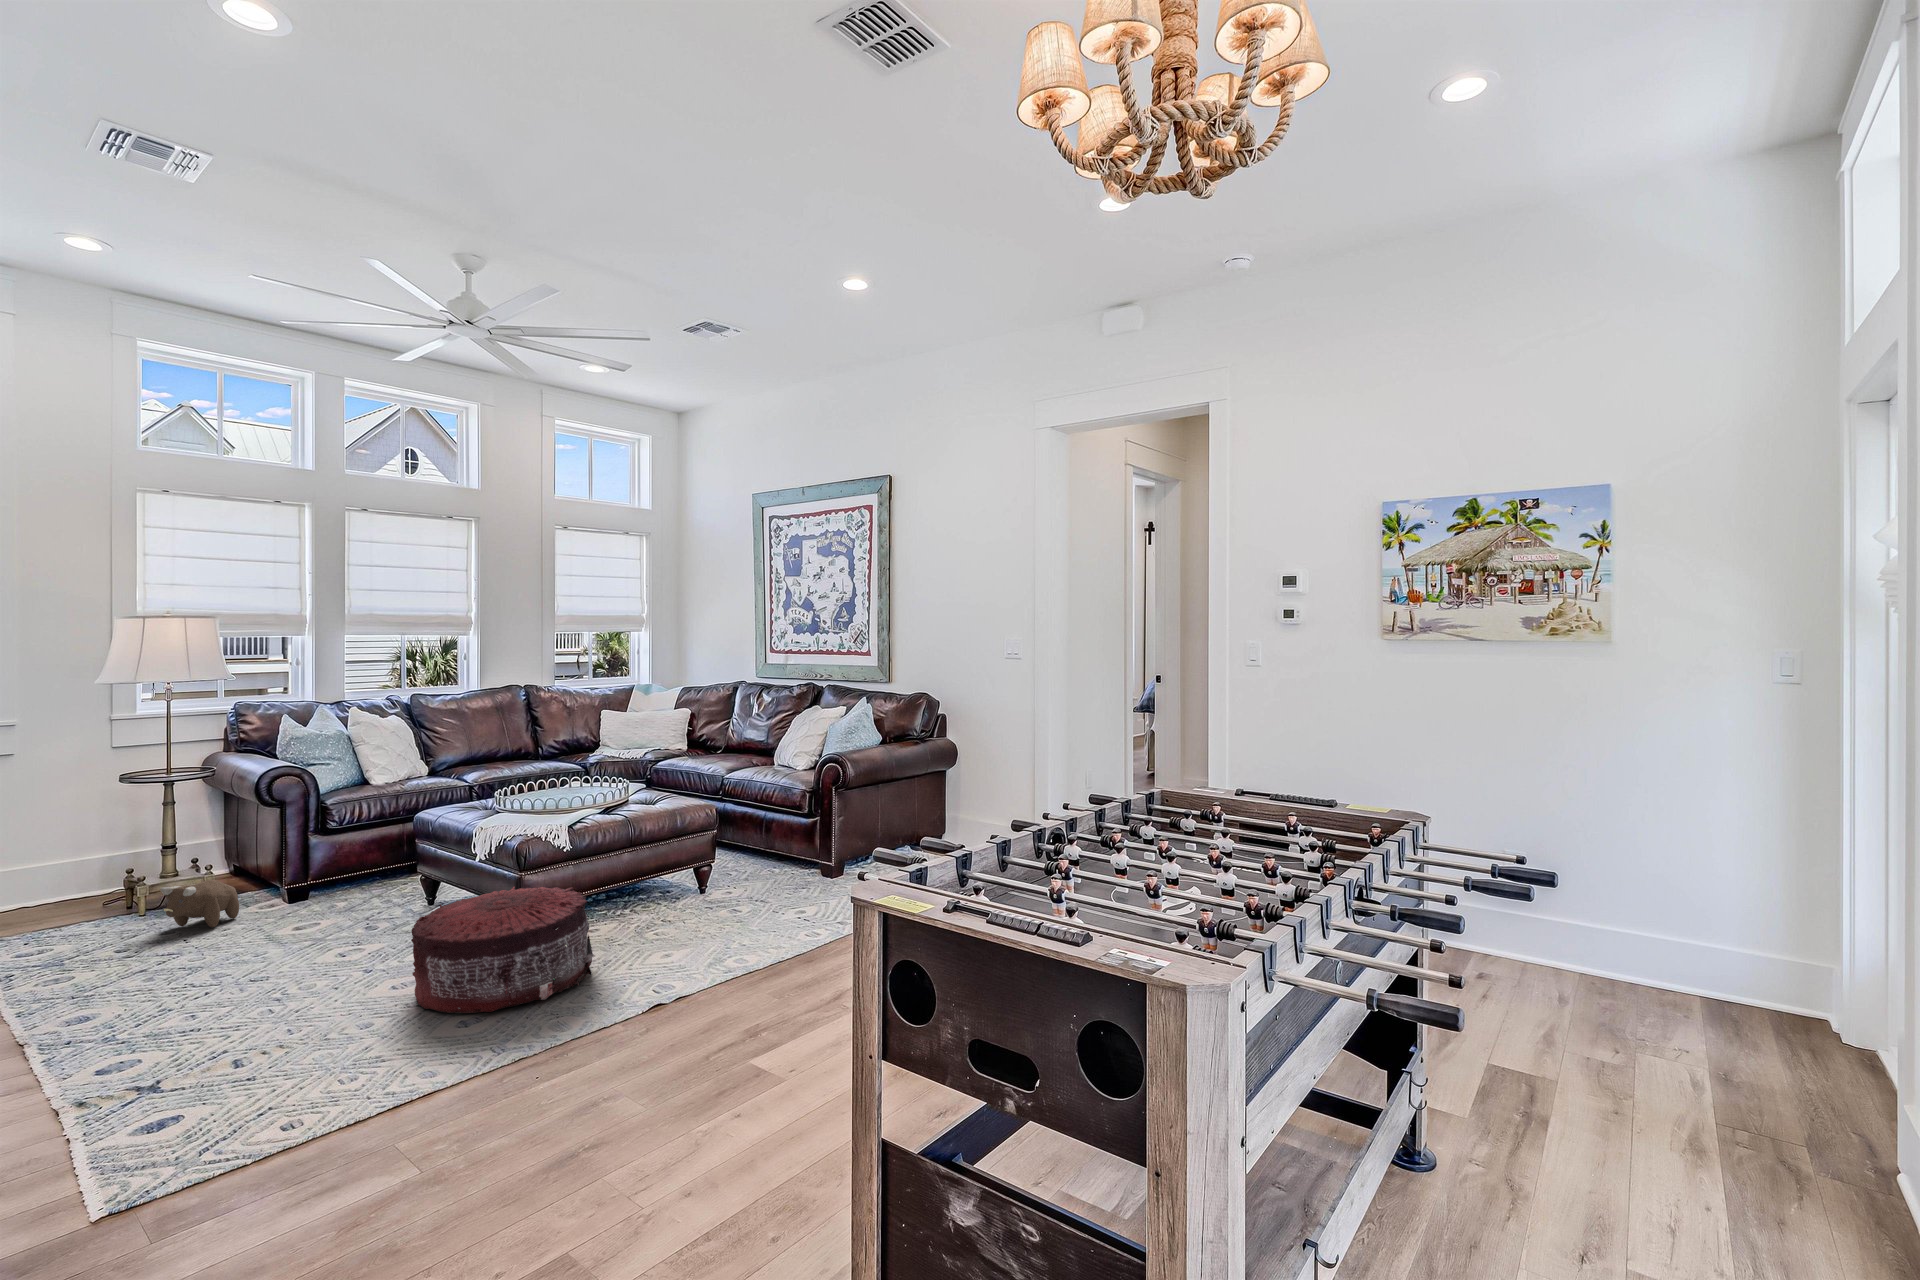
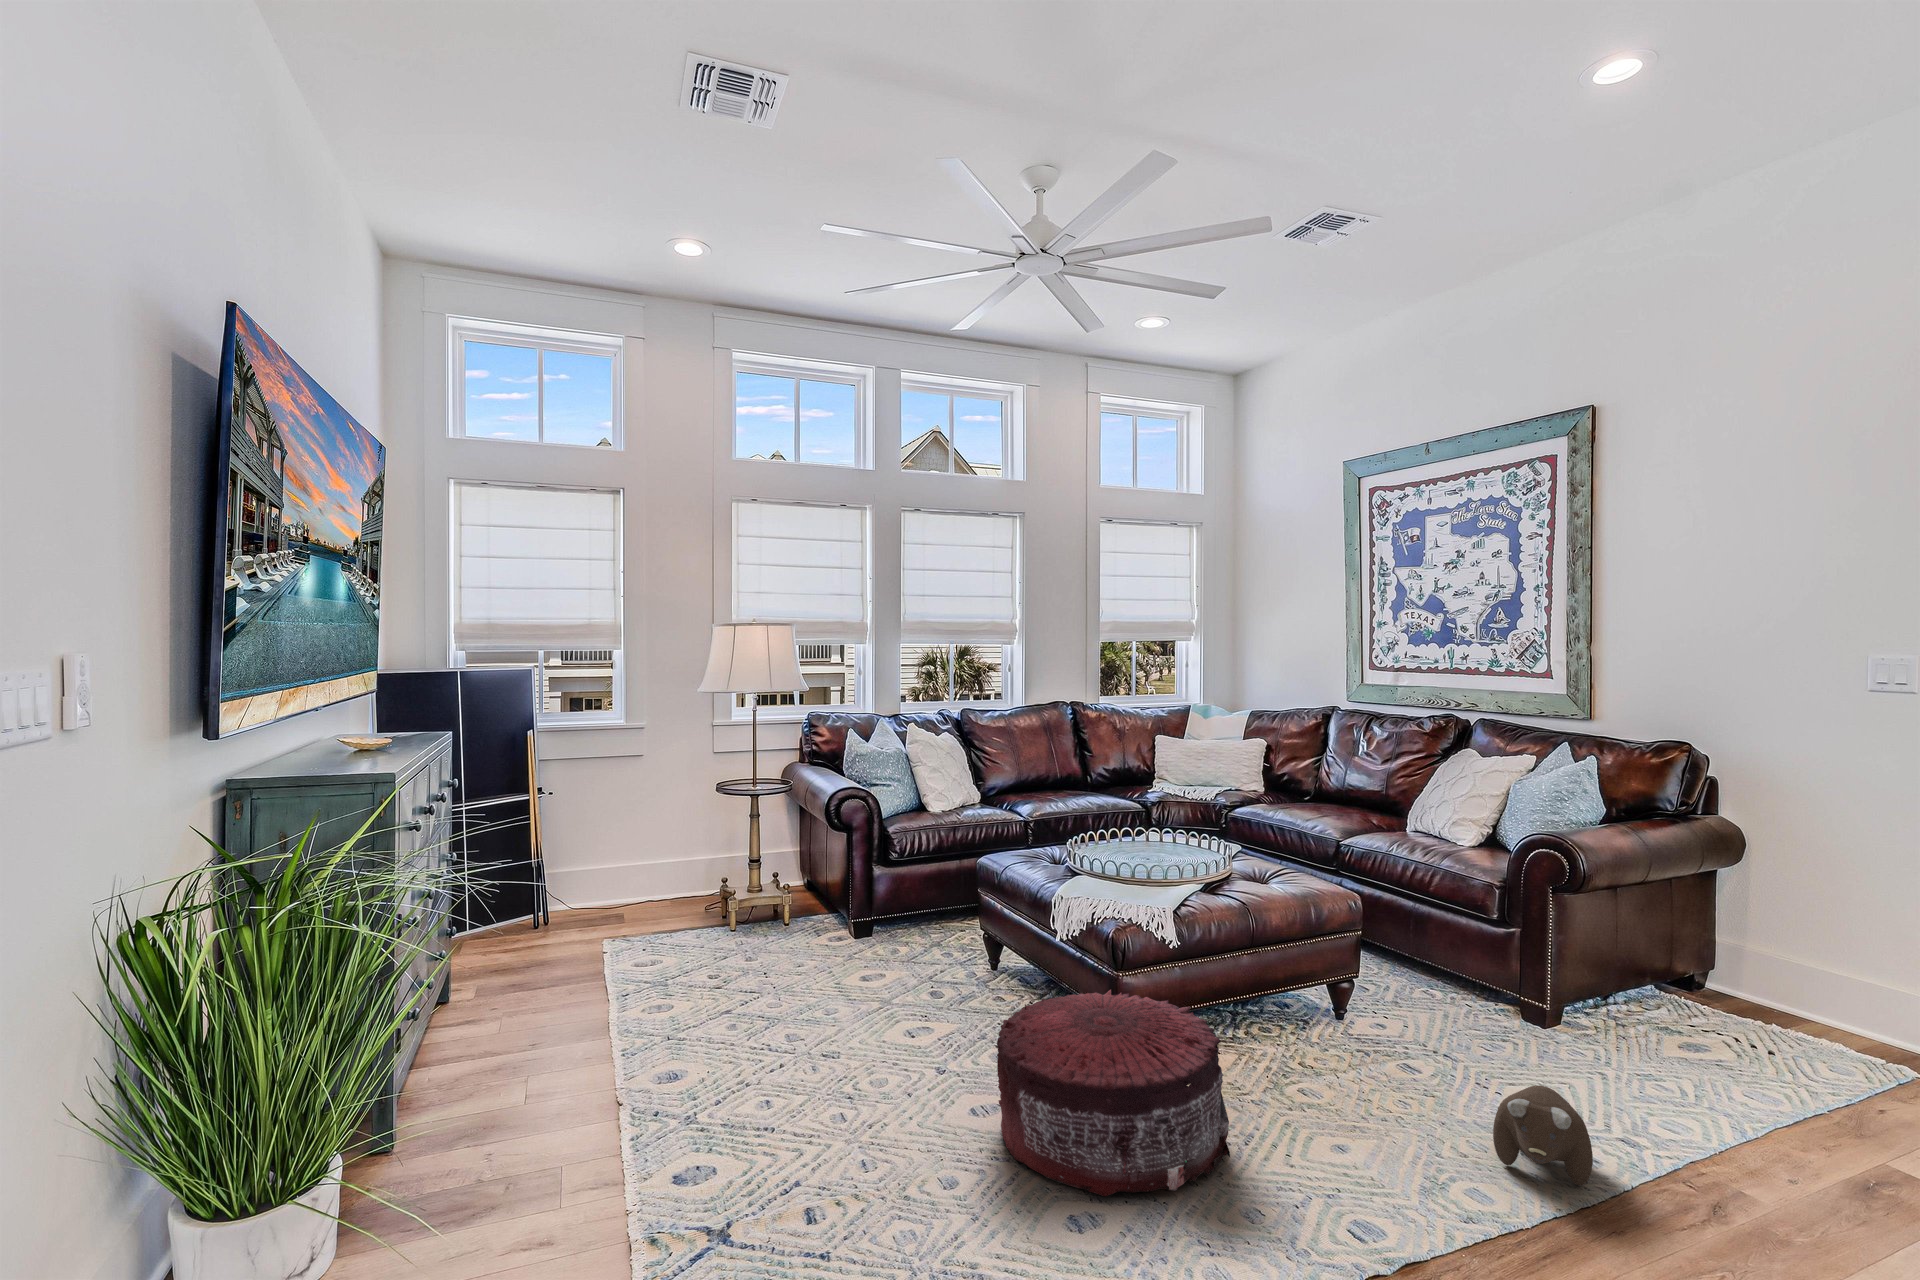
plush toy: present [160,880,239,927] -> present [1493,1085,1593,1186]

